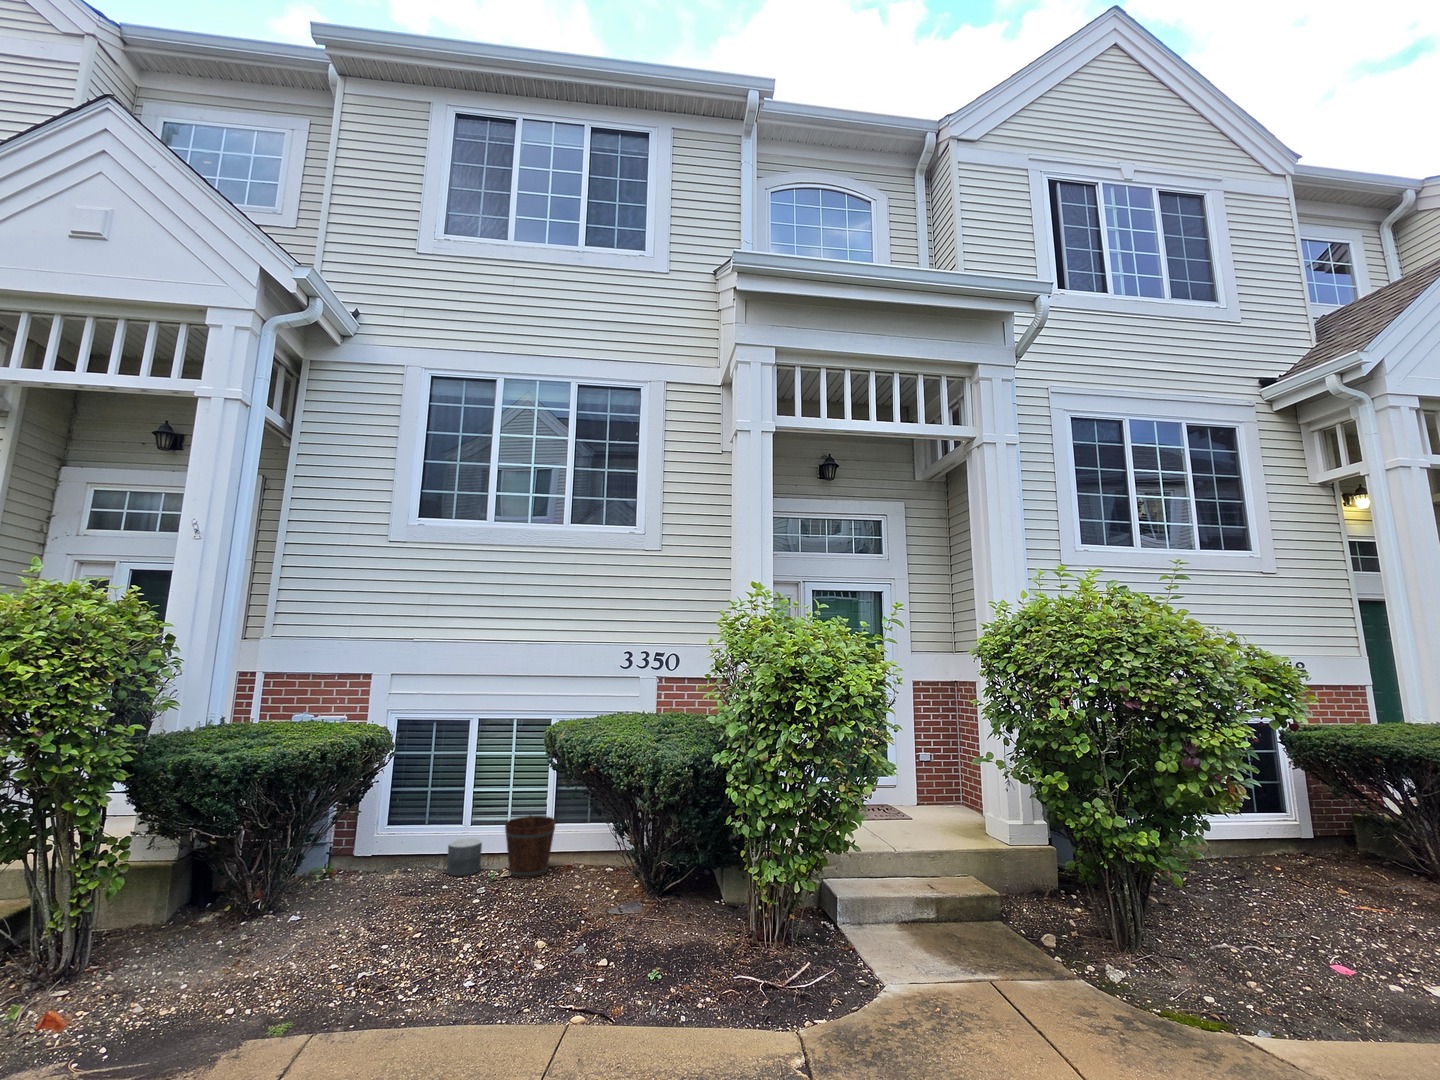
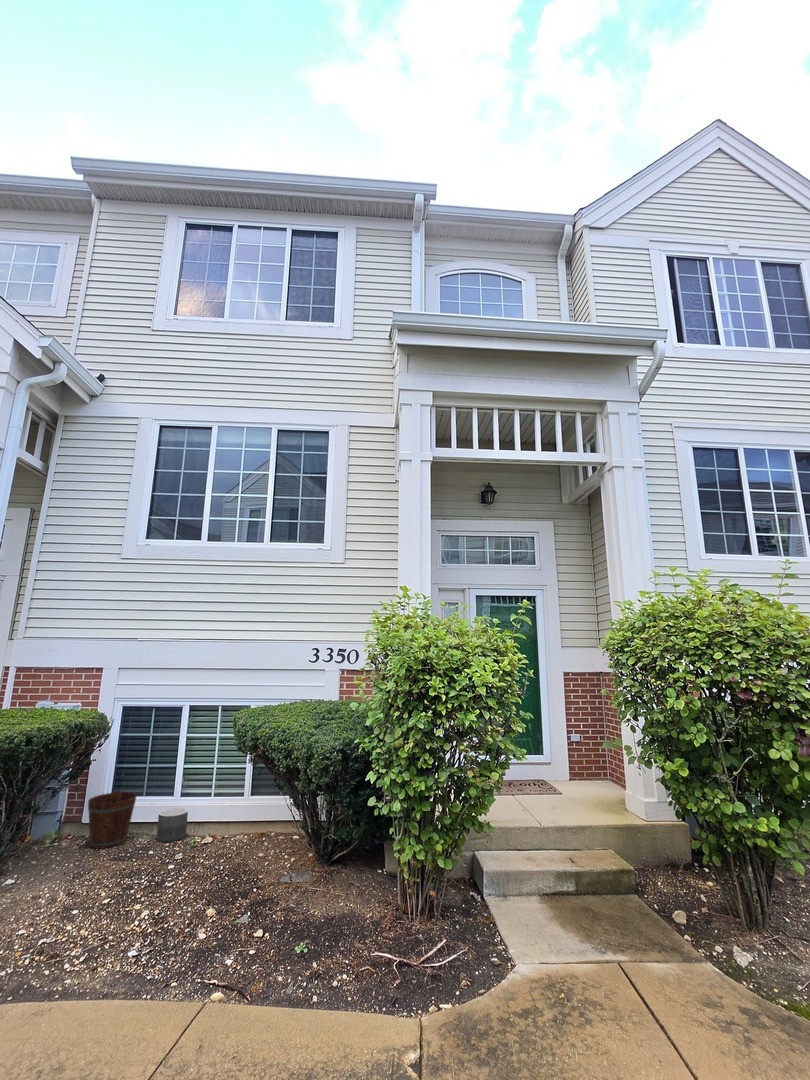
bucket: present [505,815,556,878] -> present [88,790,137,849]

